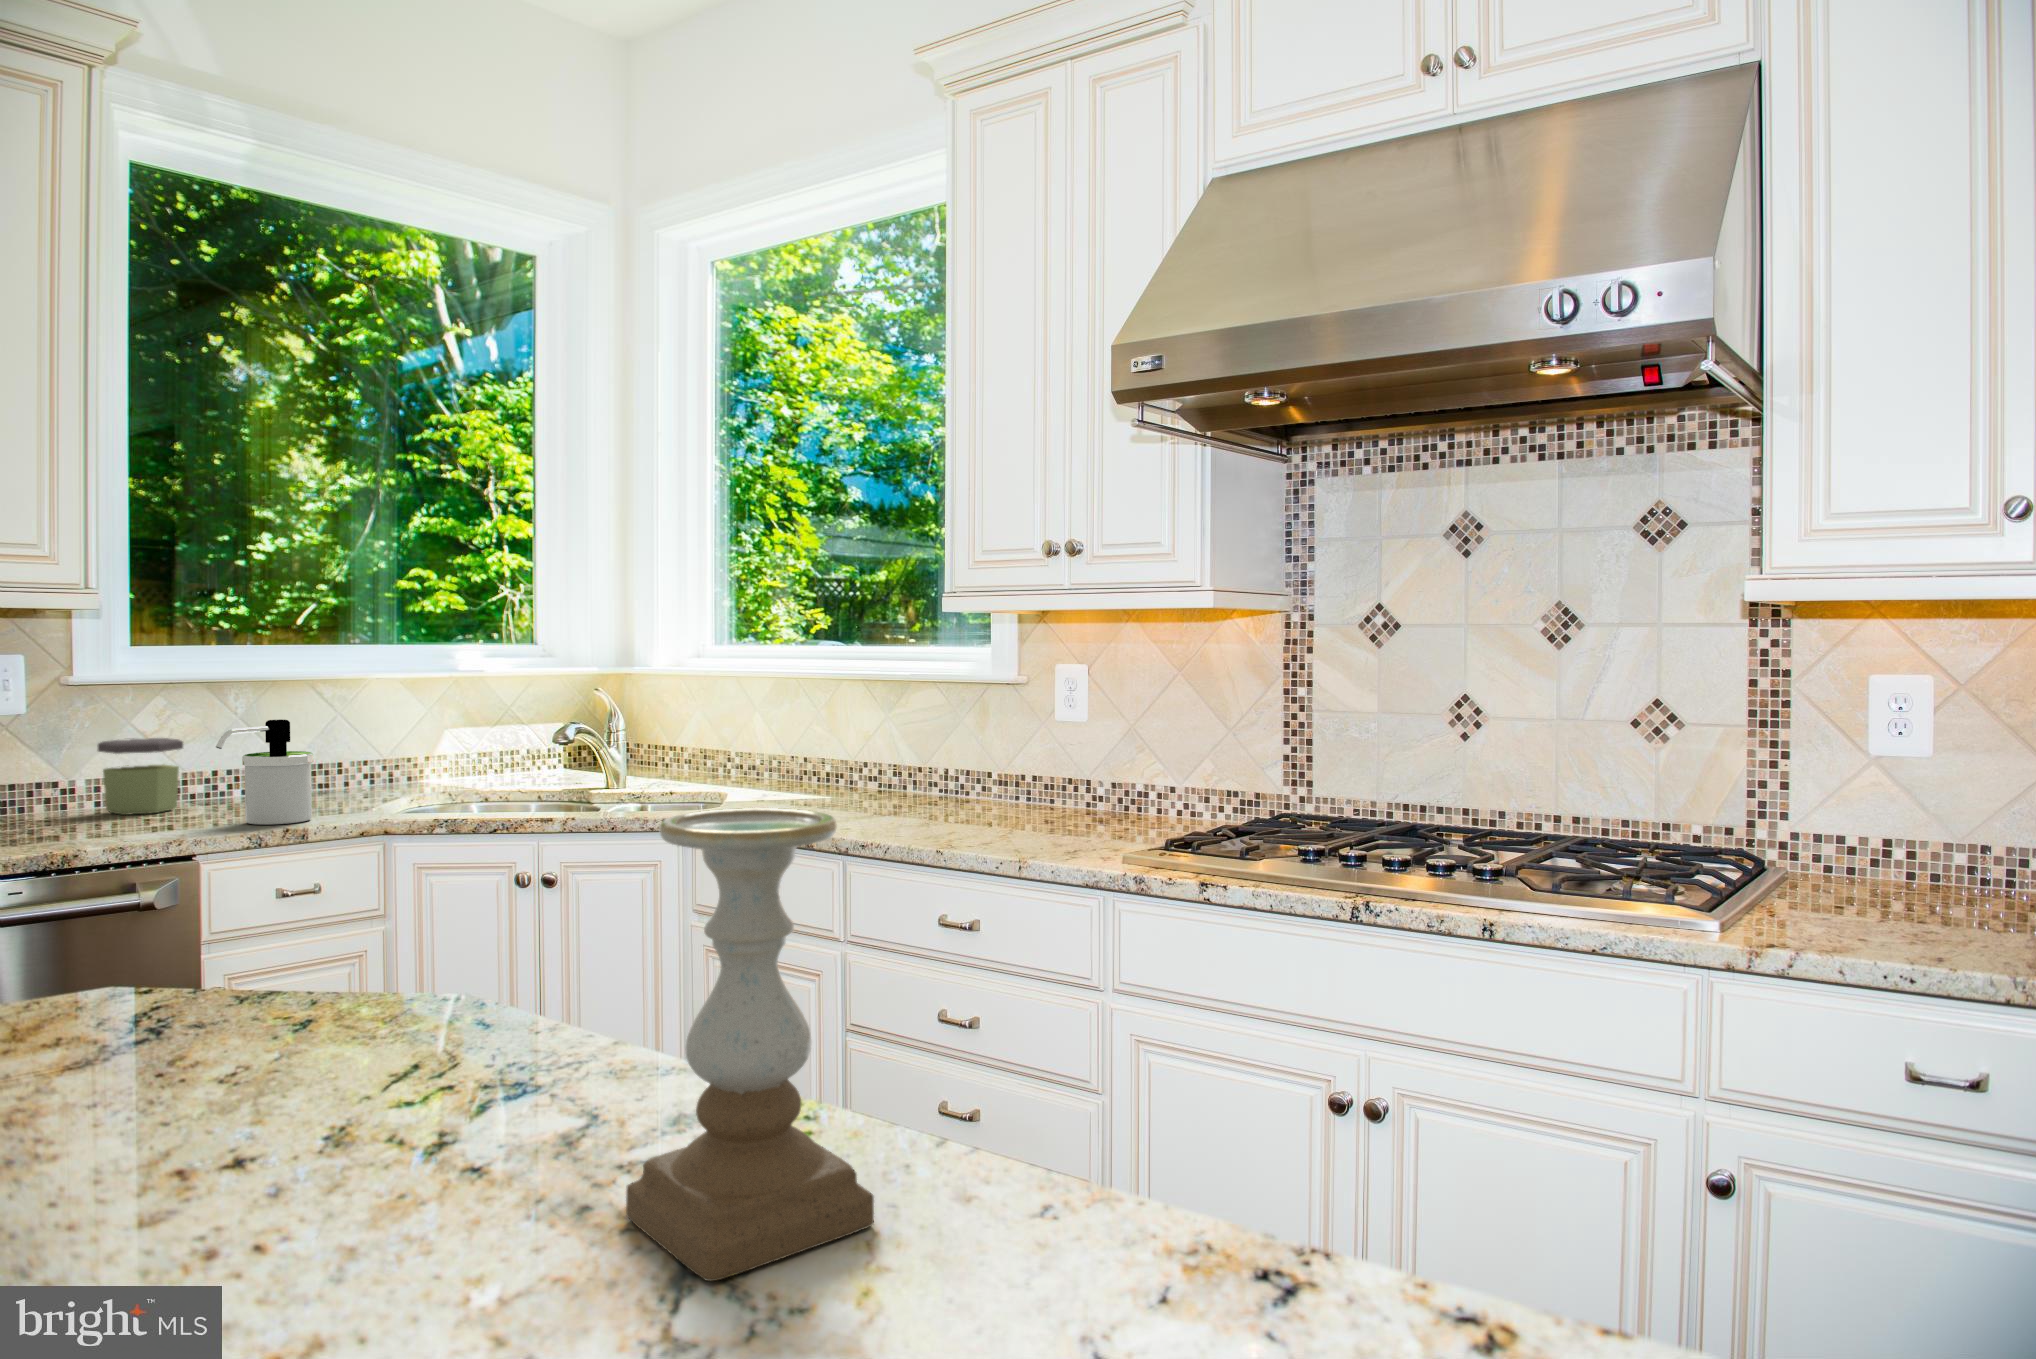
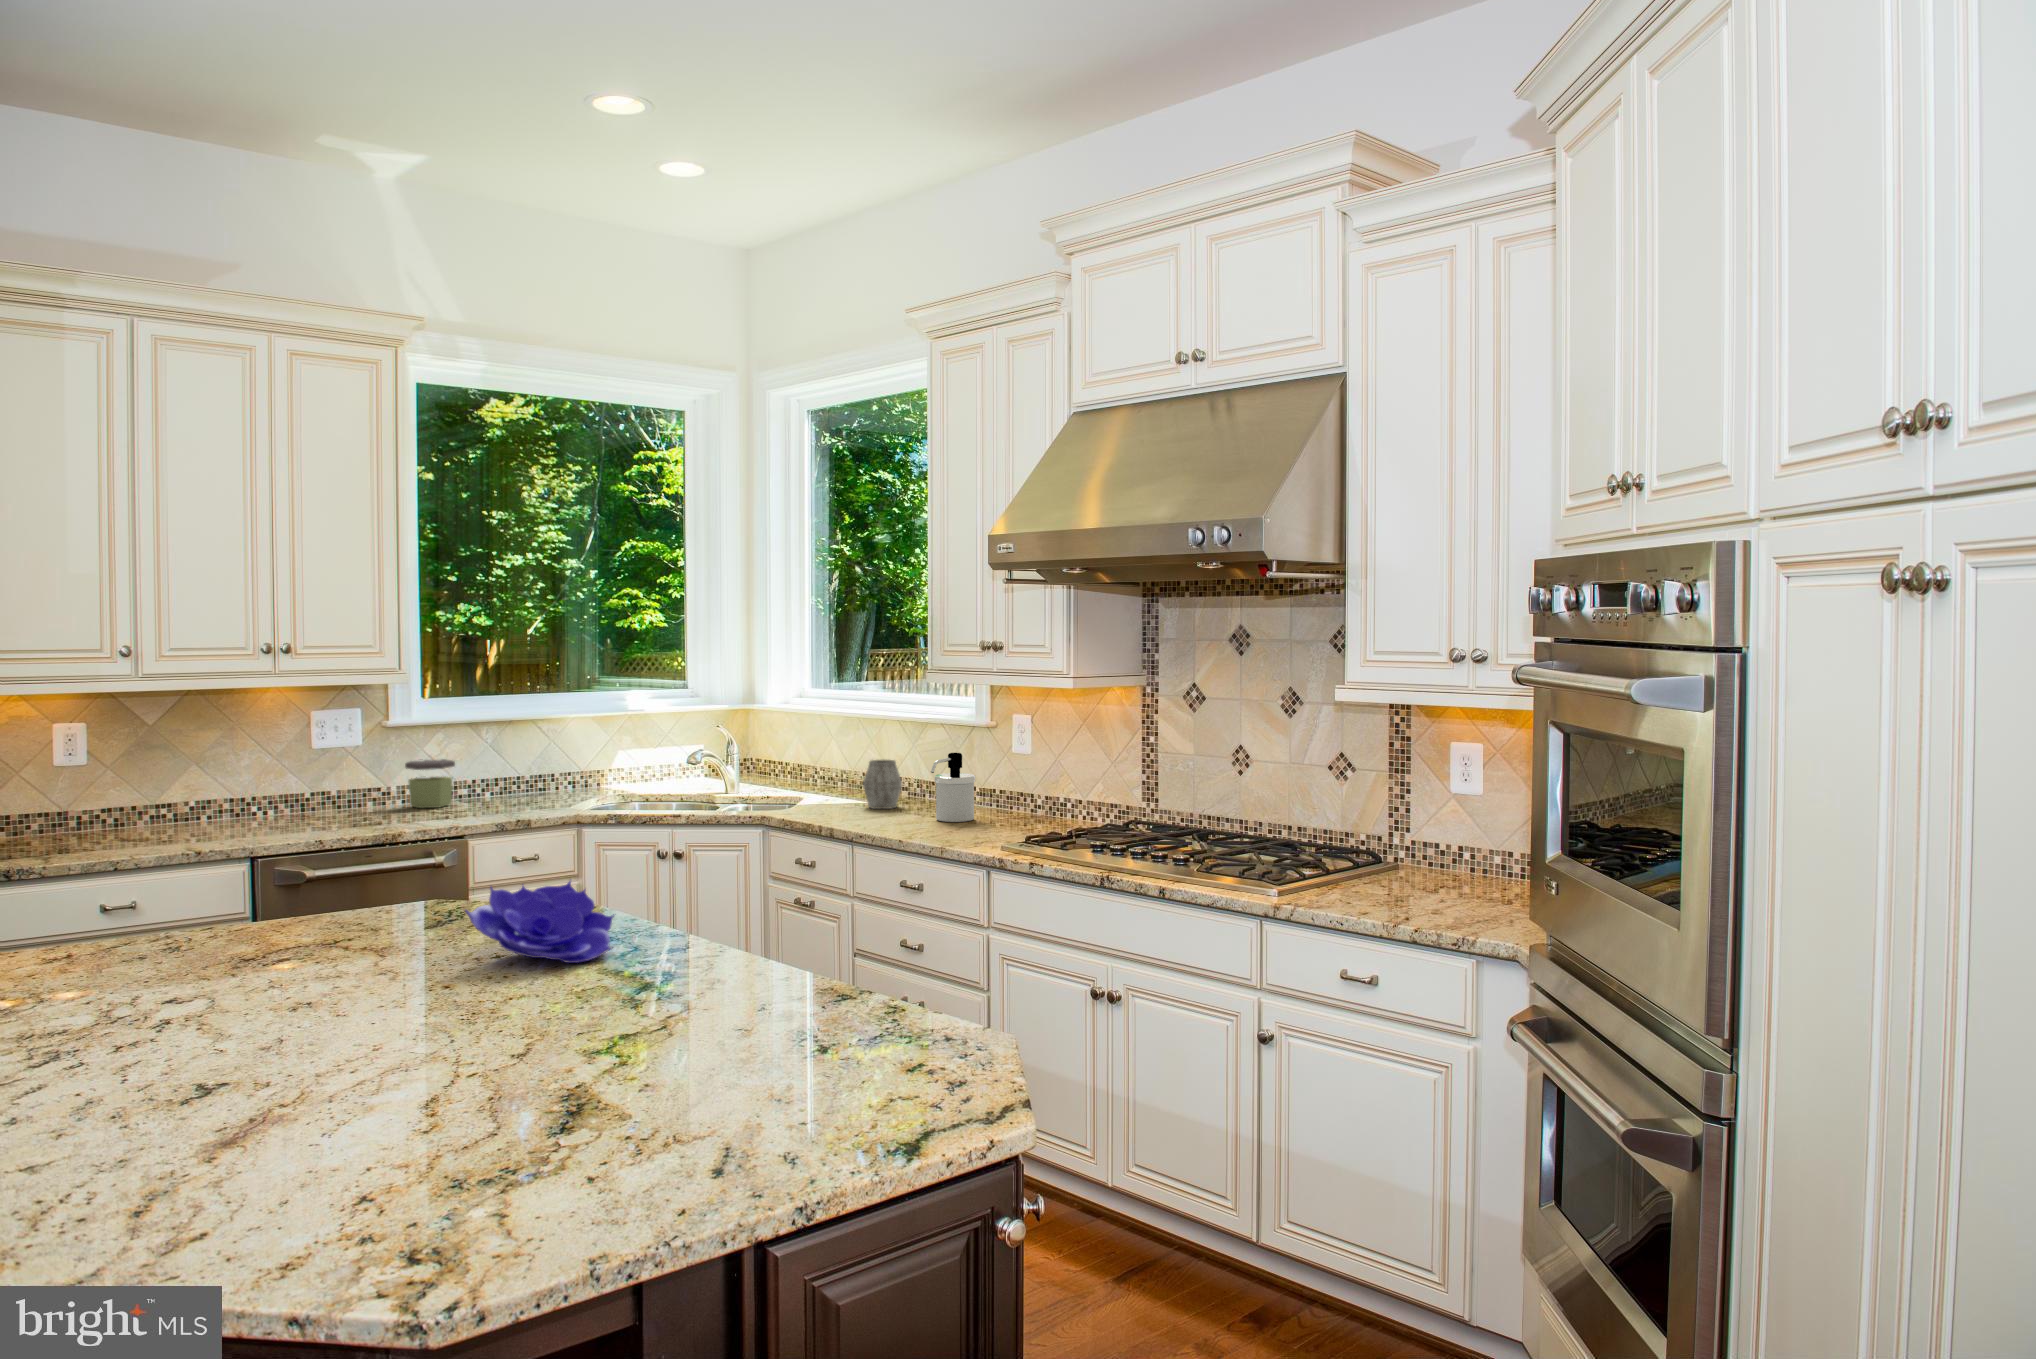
soap dispenser: present [216,719,313,825] -> present [931,753,976,822]
mug: none [833,734,890,806] -> present [863,760,902,809]
candle holder: present [626,808,874,1281] -> none [629,827,714,991]
decorative bowl: none [147,943,561,1174] -> present [465,881,614,963]

